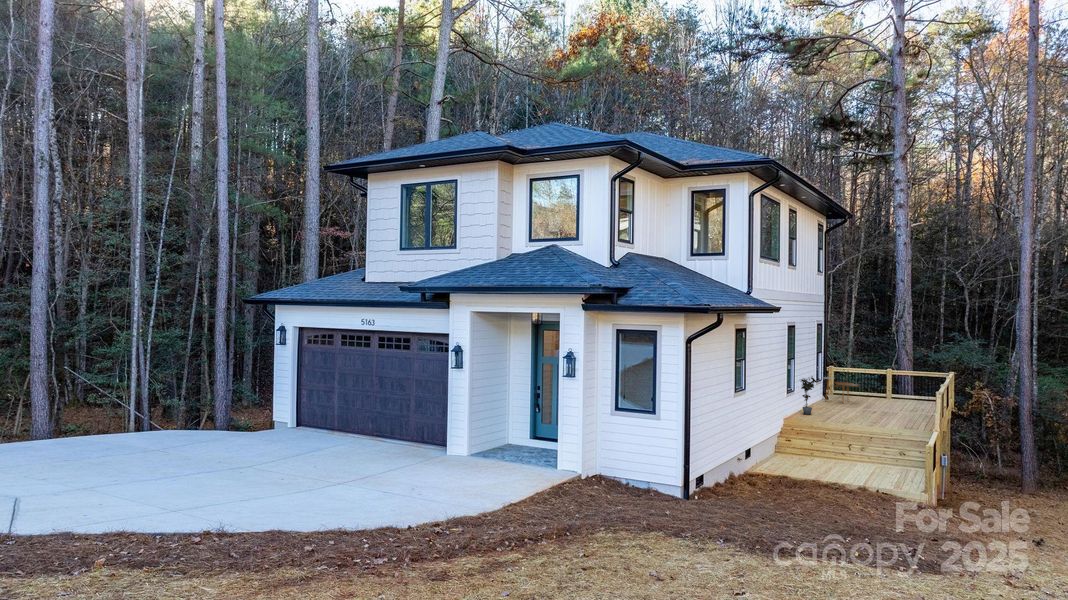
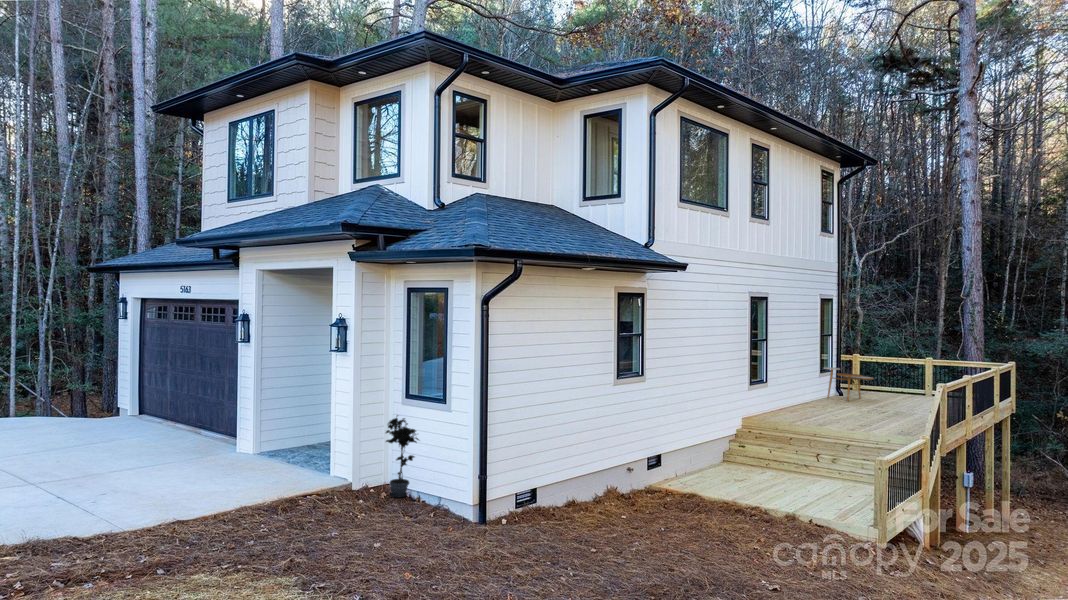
potted plant: present [801,376,816,415] -> present [386,415,419,498]

